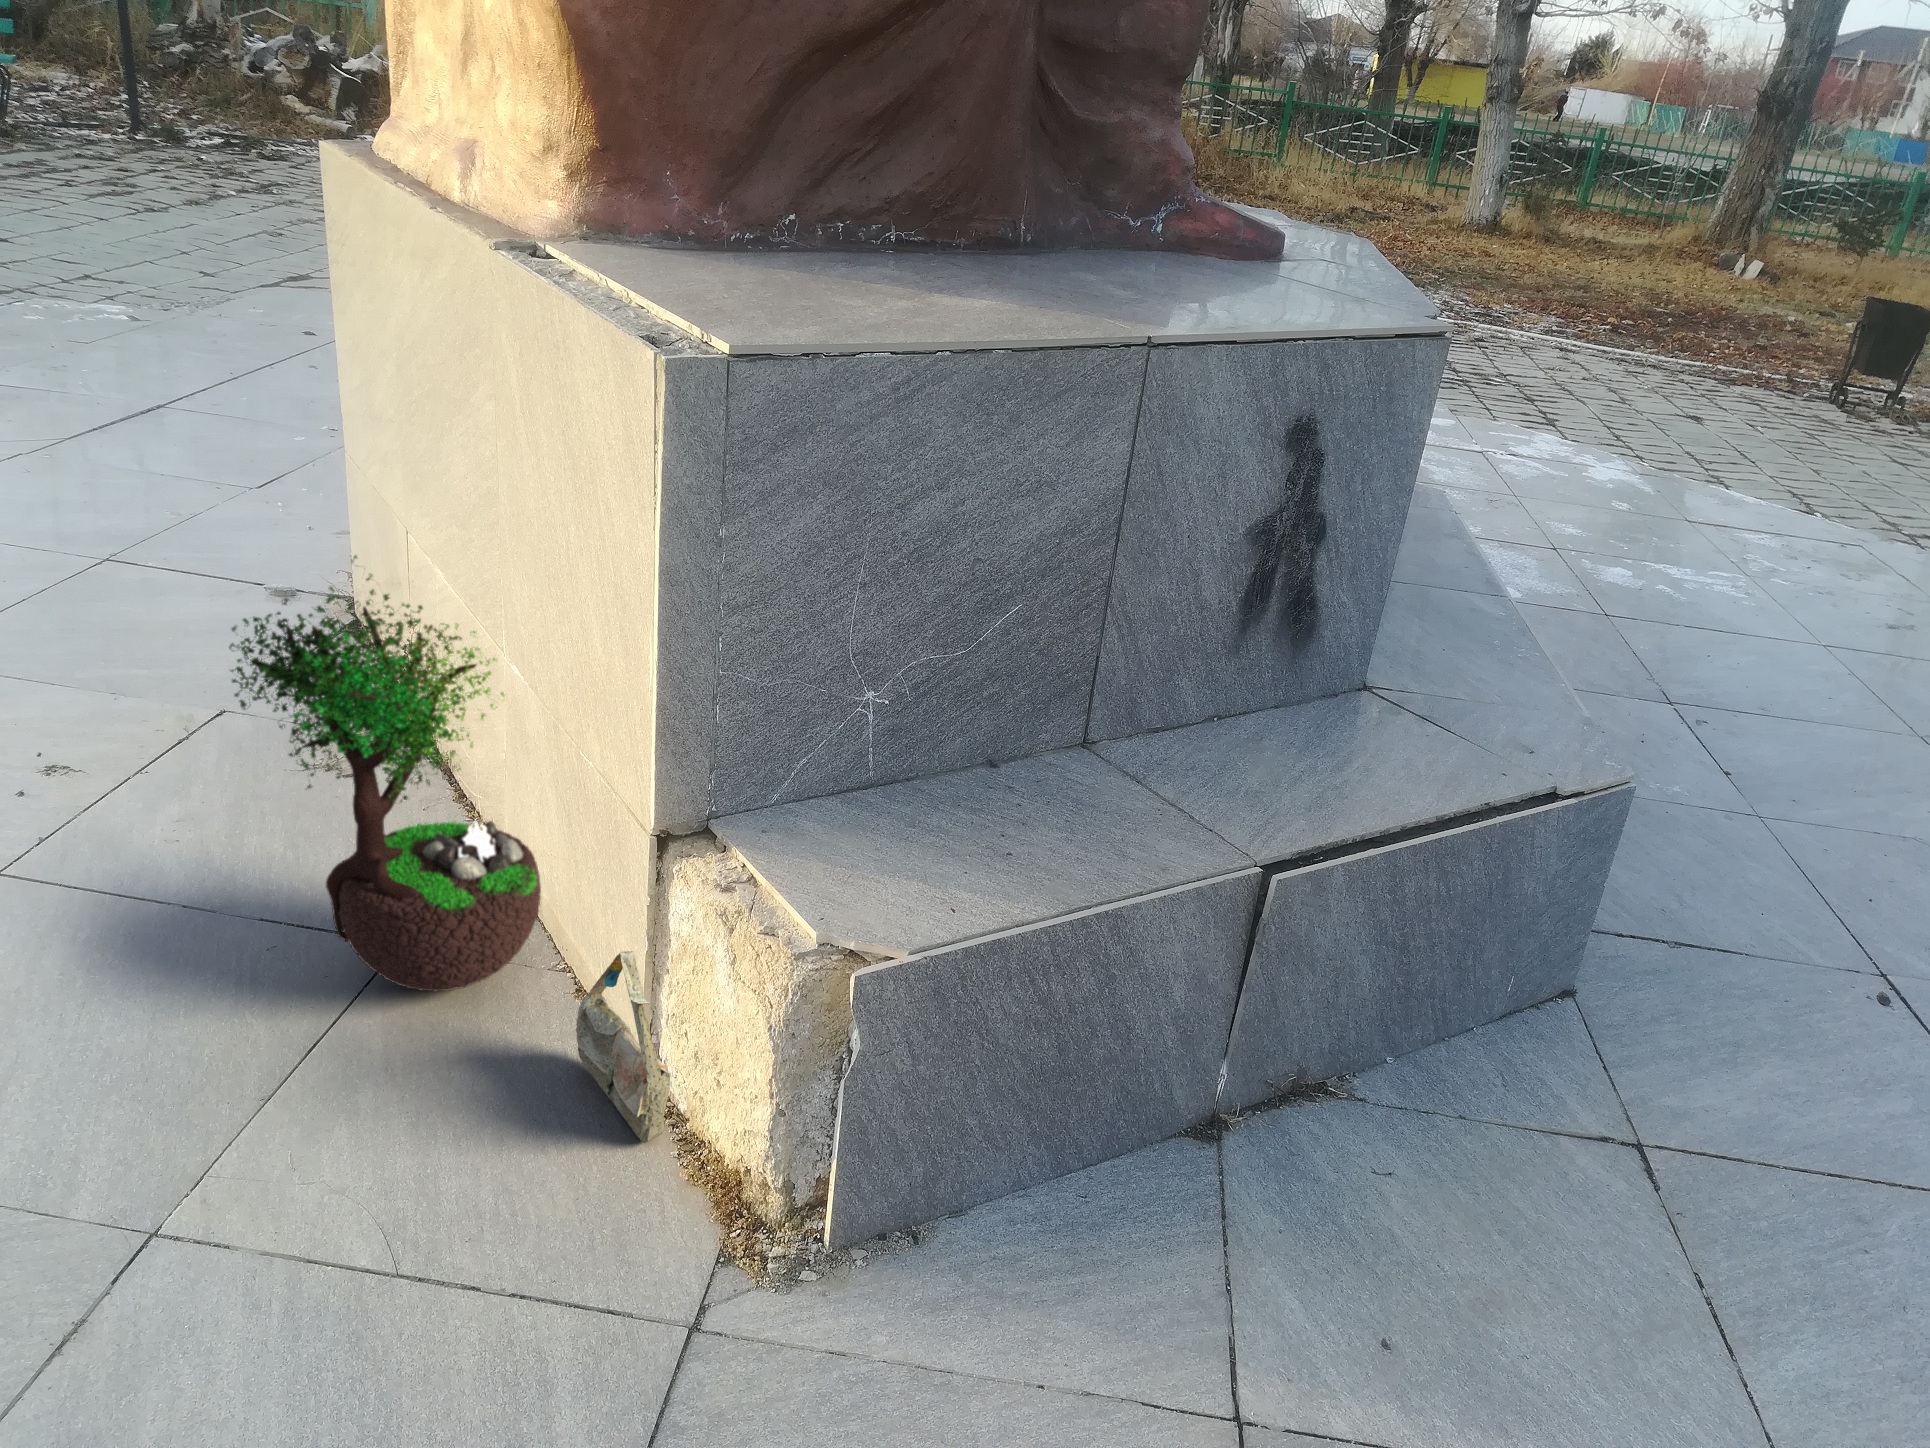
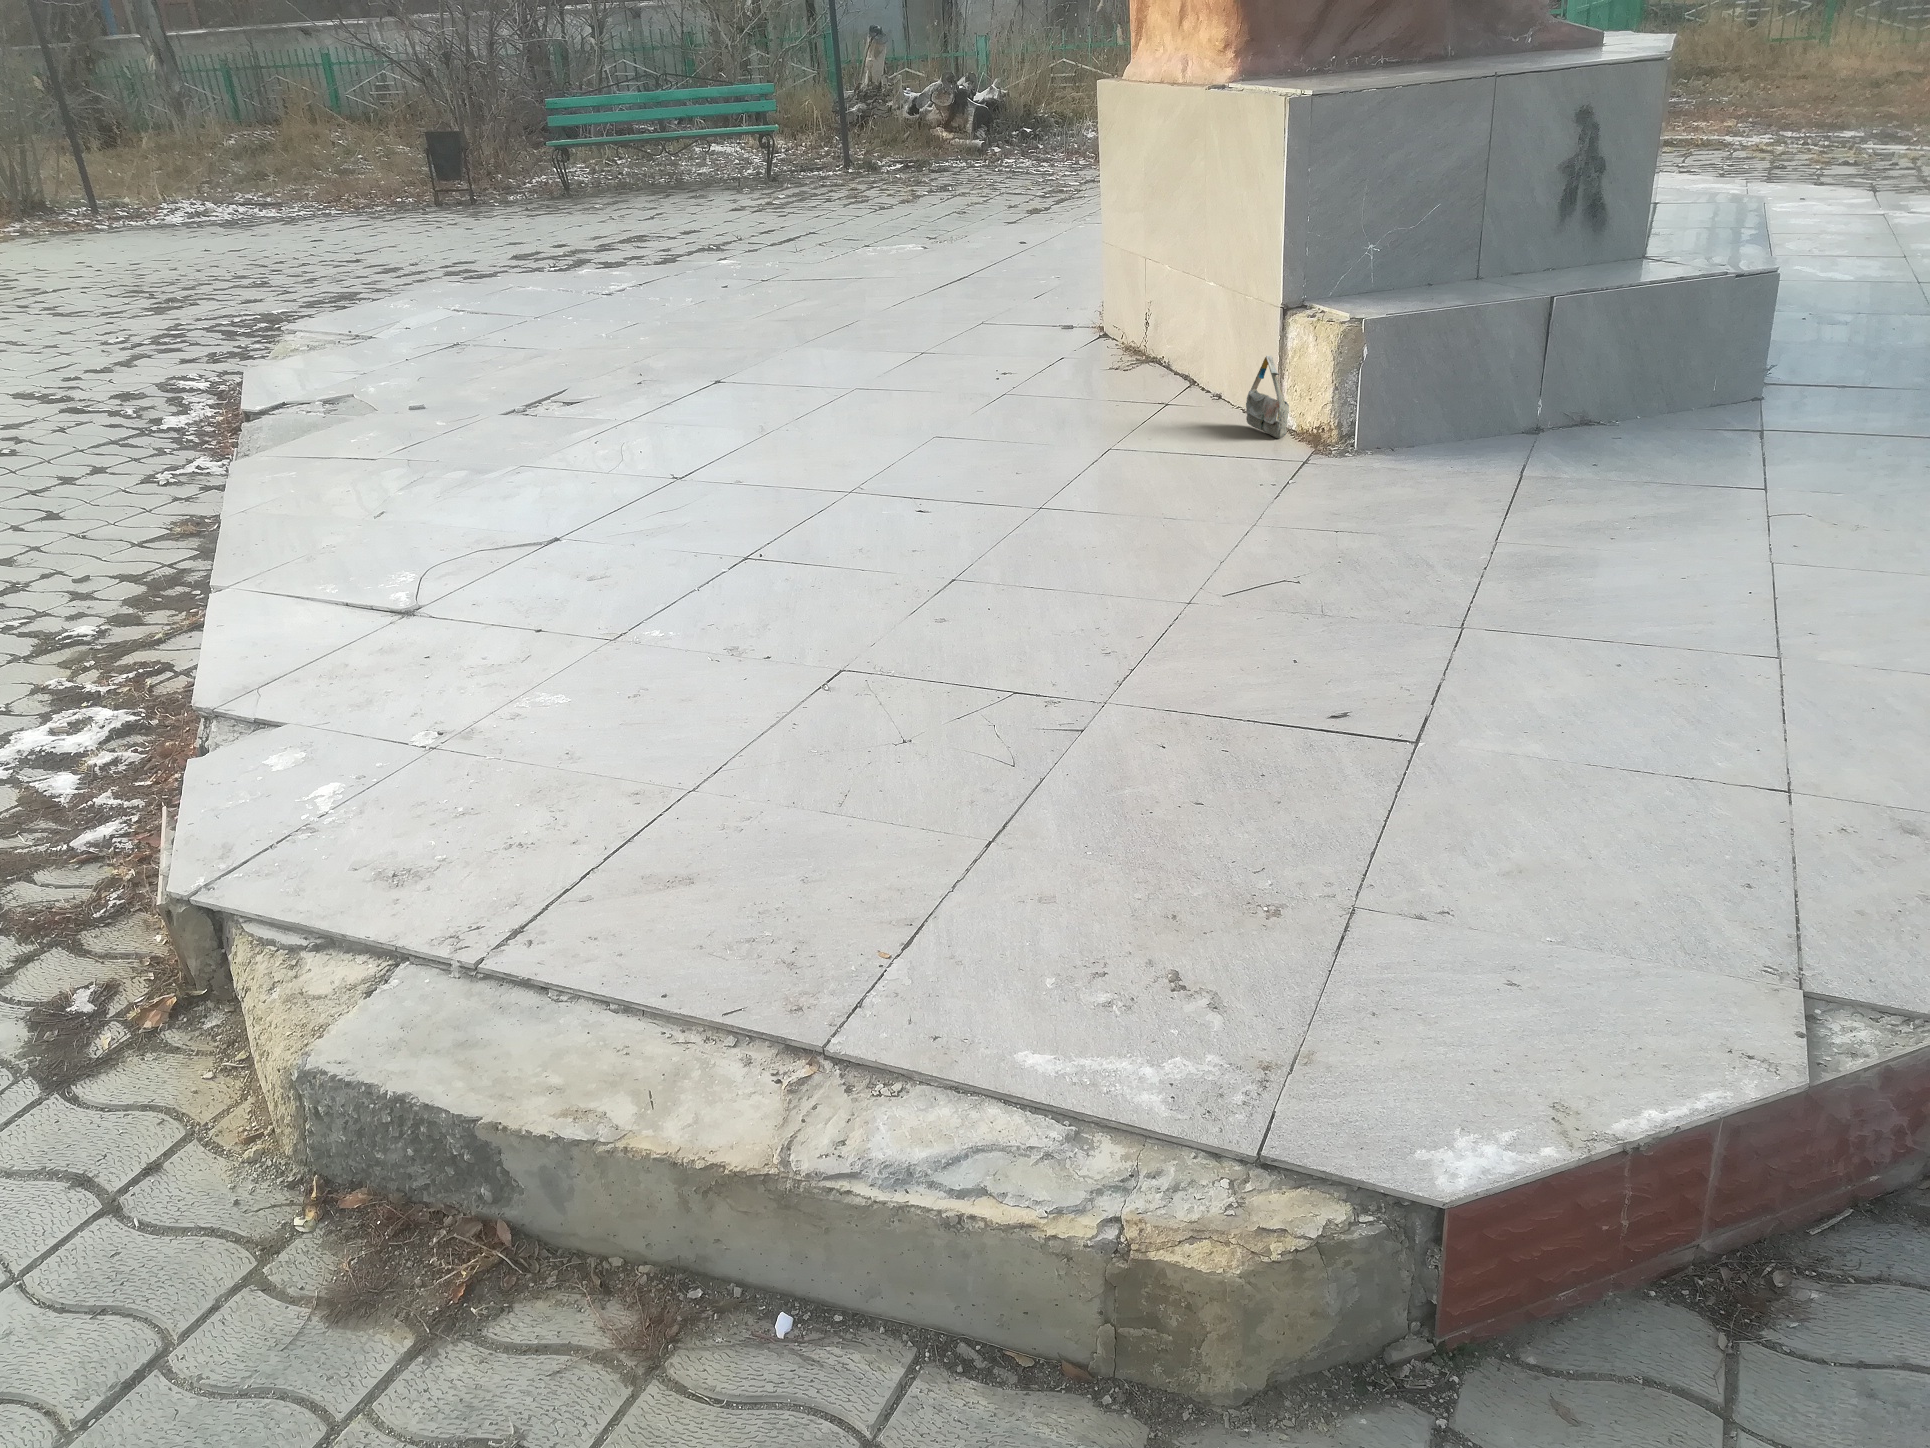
potted tree: present [229,555,541,991] -> none [1099,212,1226,413]

